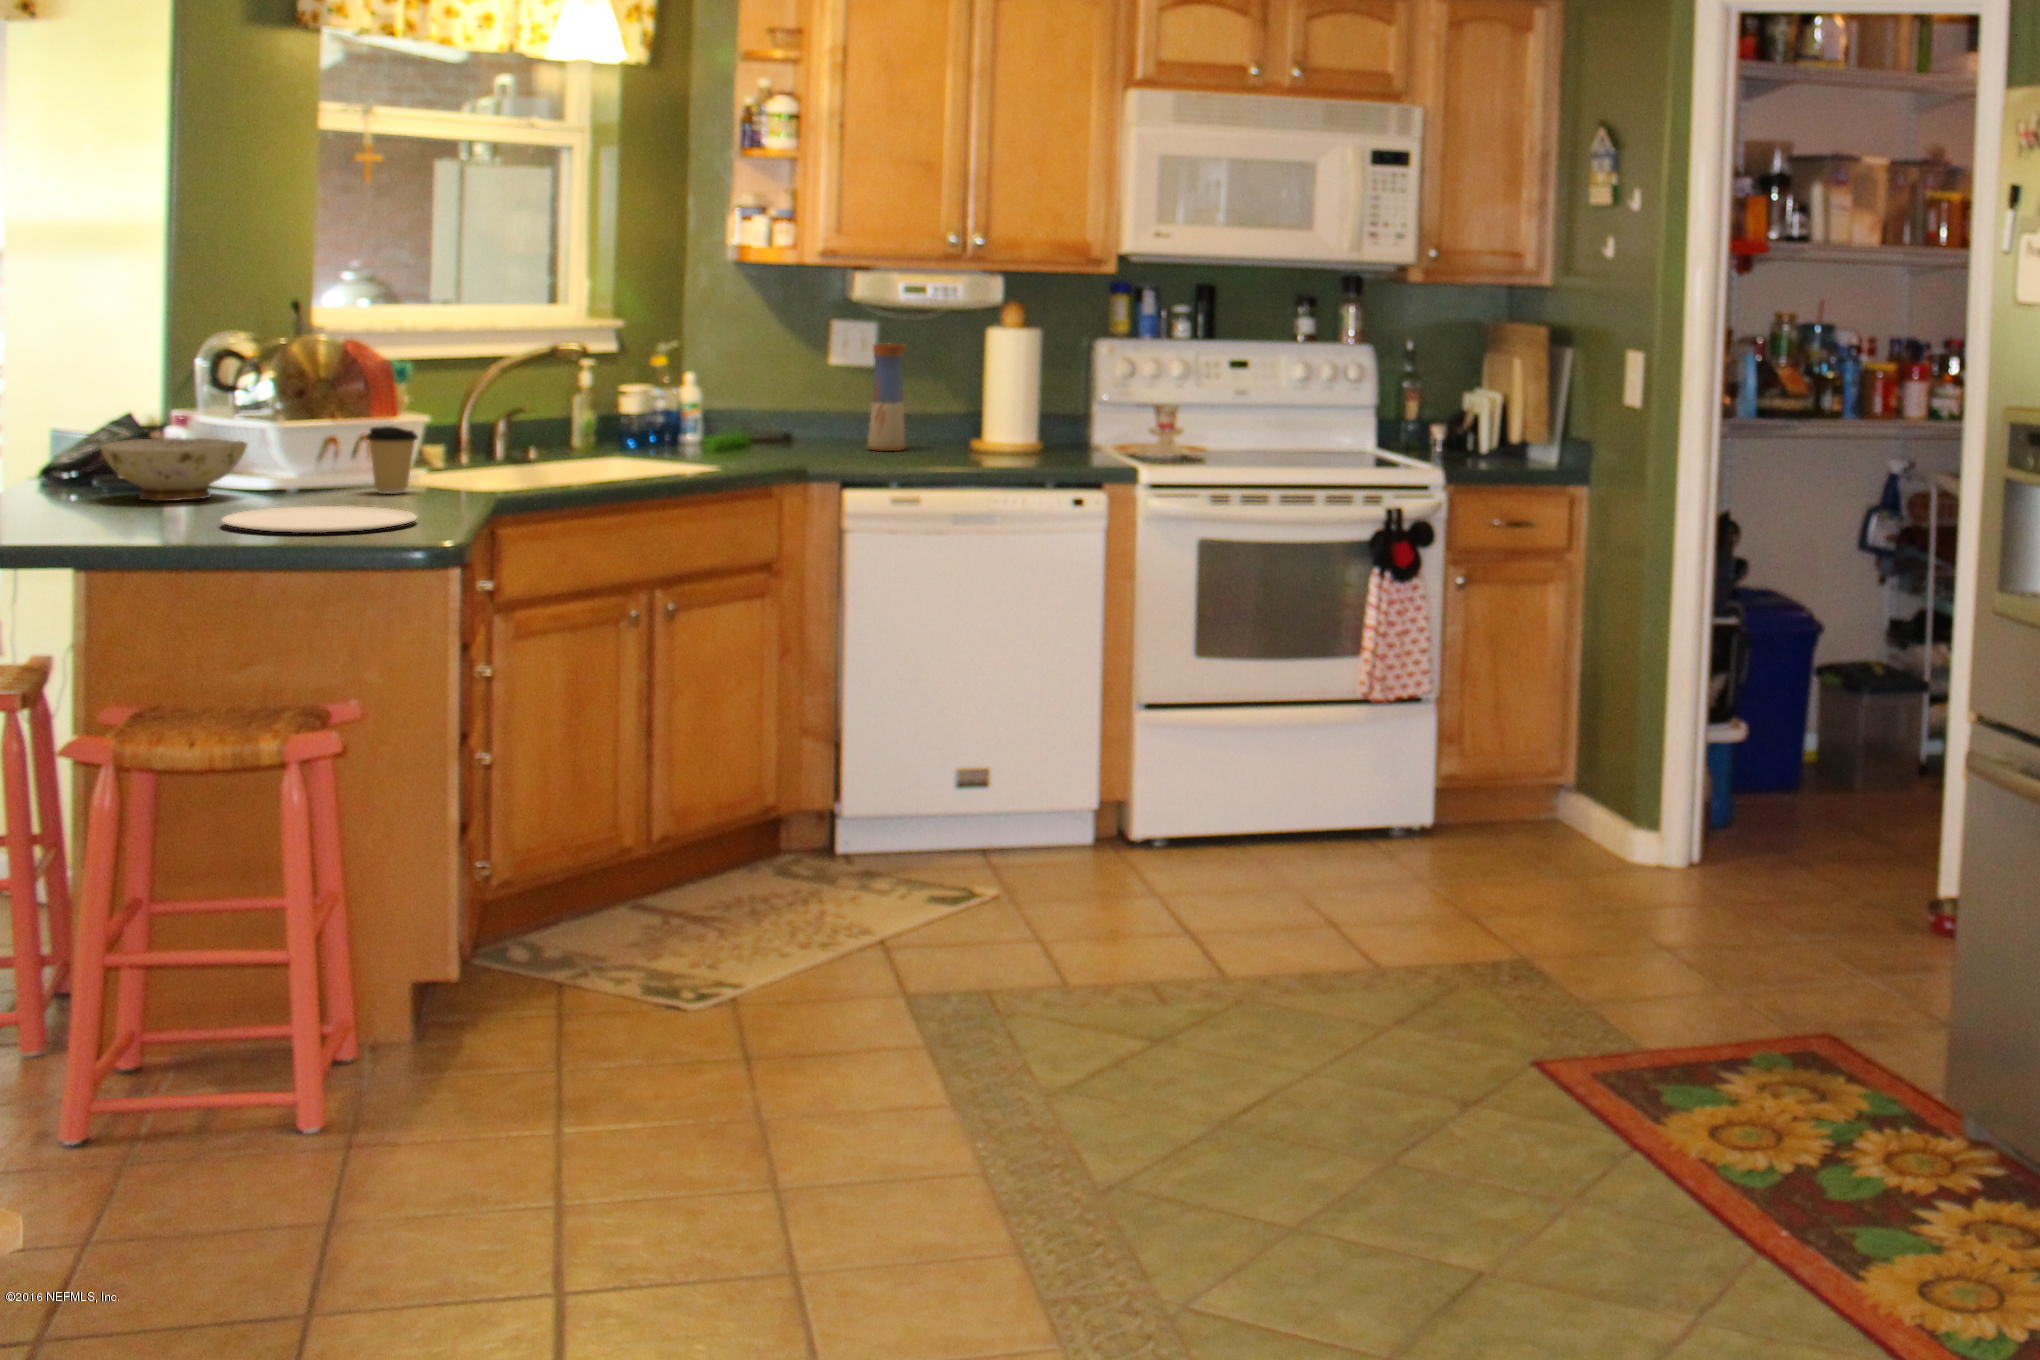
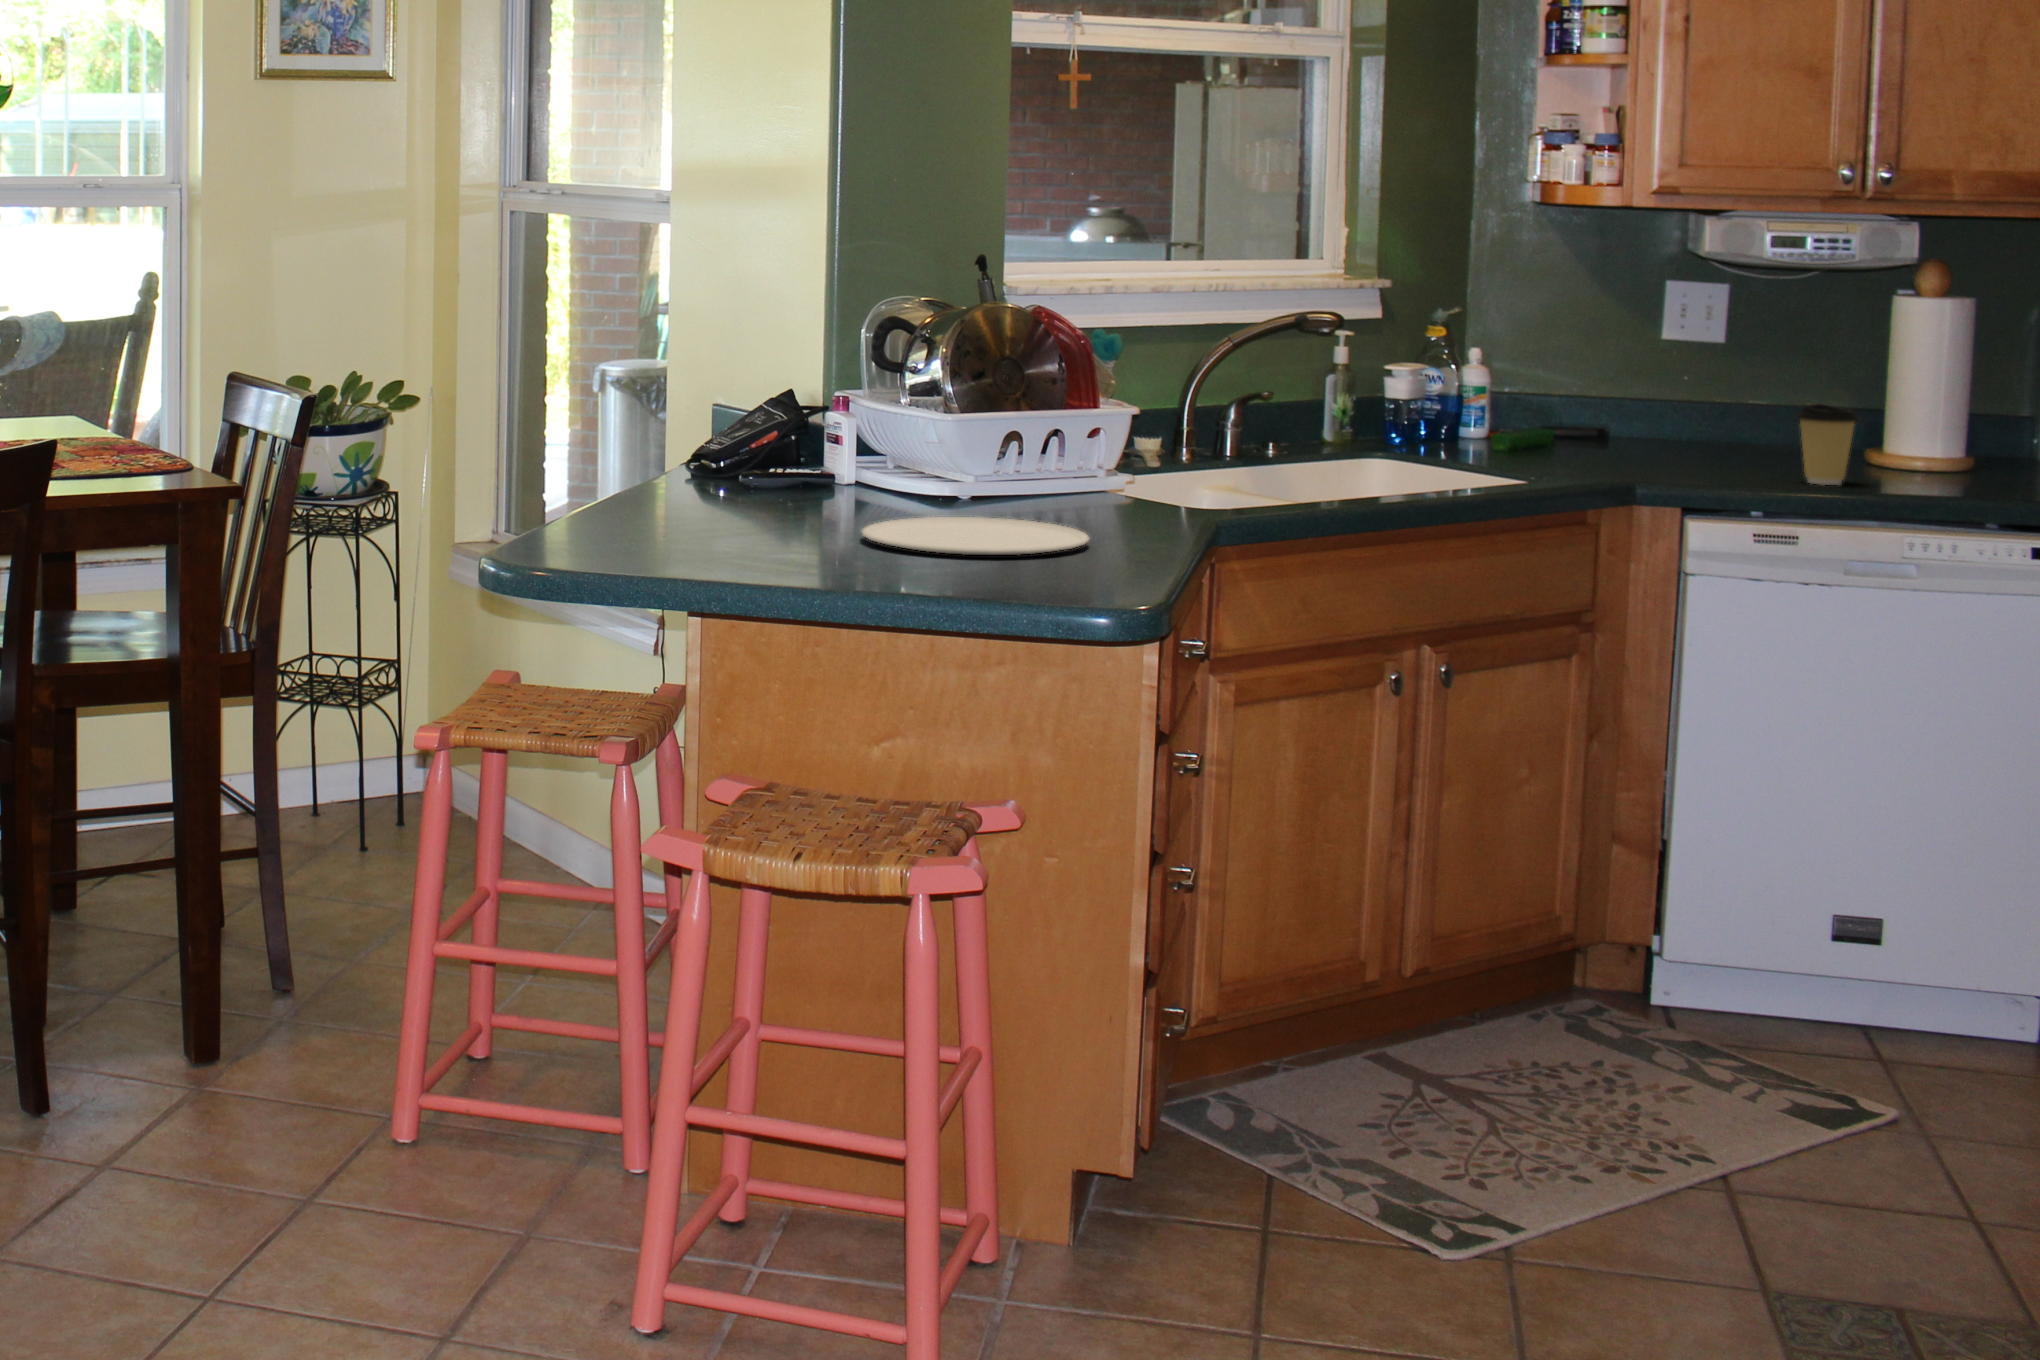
vase: present [868,344,905,451] -> none [1722,312,1783,465]
coffee cup: present [366,426,418,494] -> present [1796,404,1859,485]
ceramic bowl: present [100,438,247,501] -> none [757,424,913,500]

